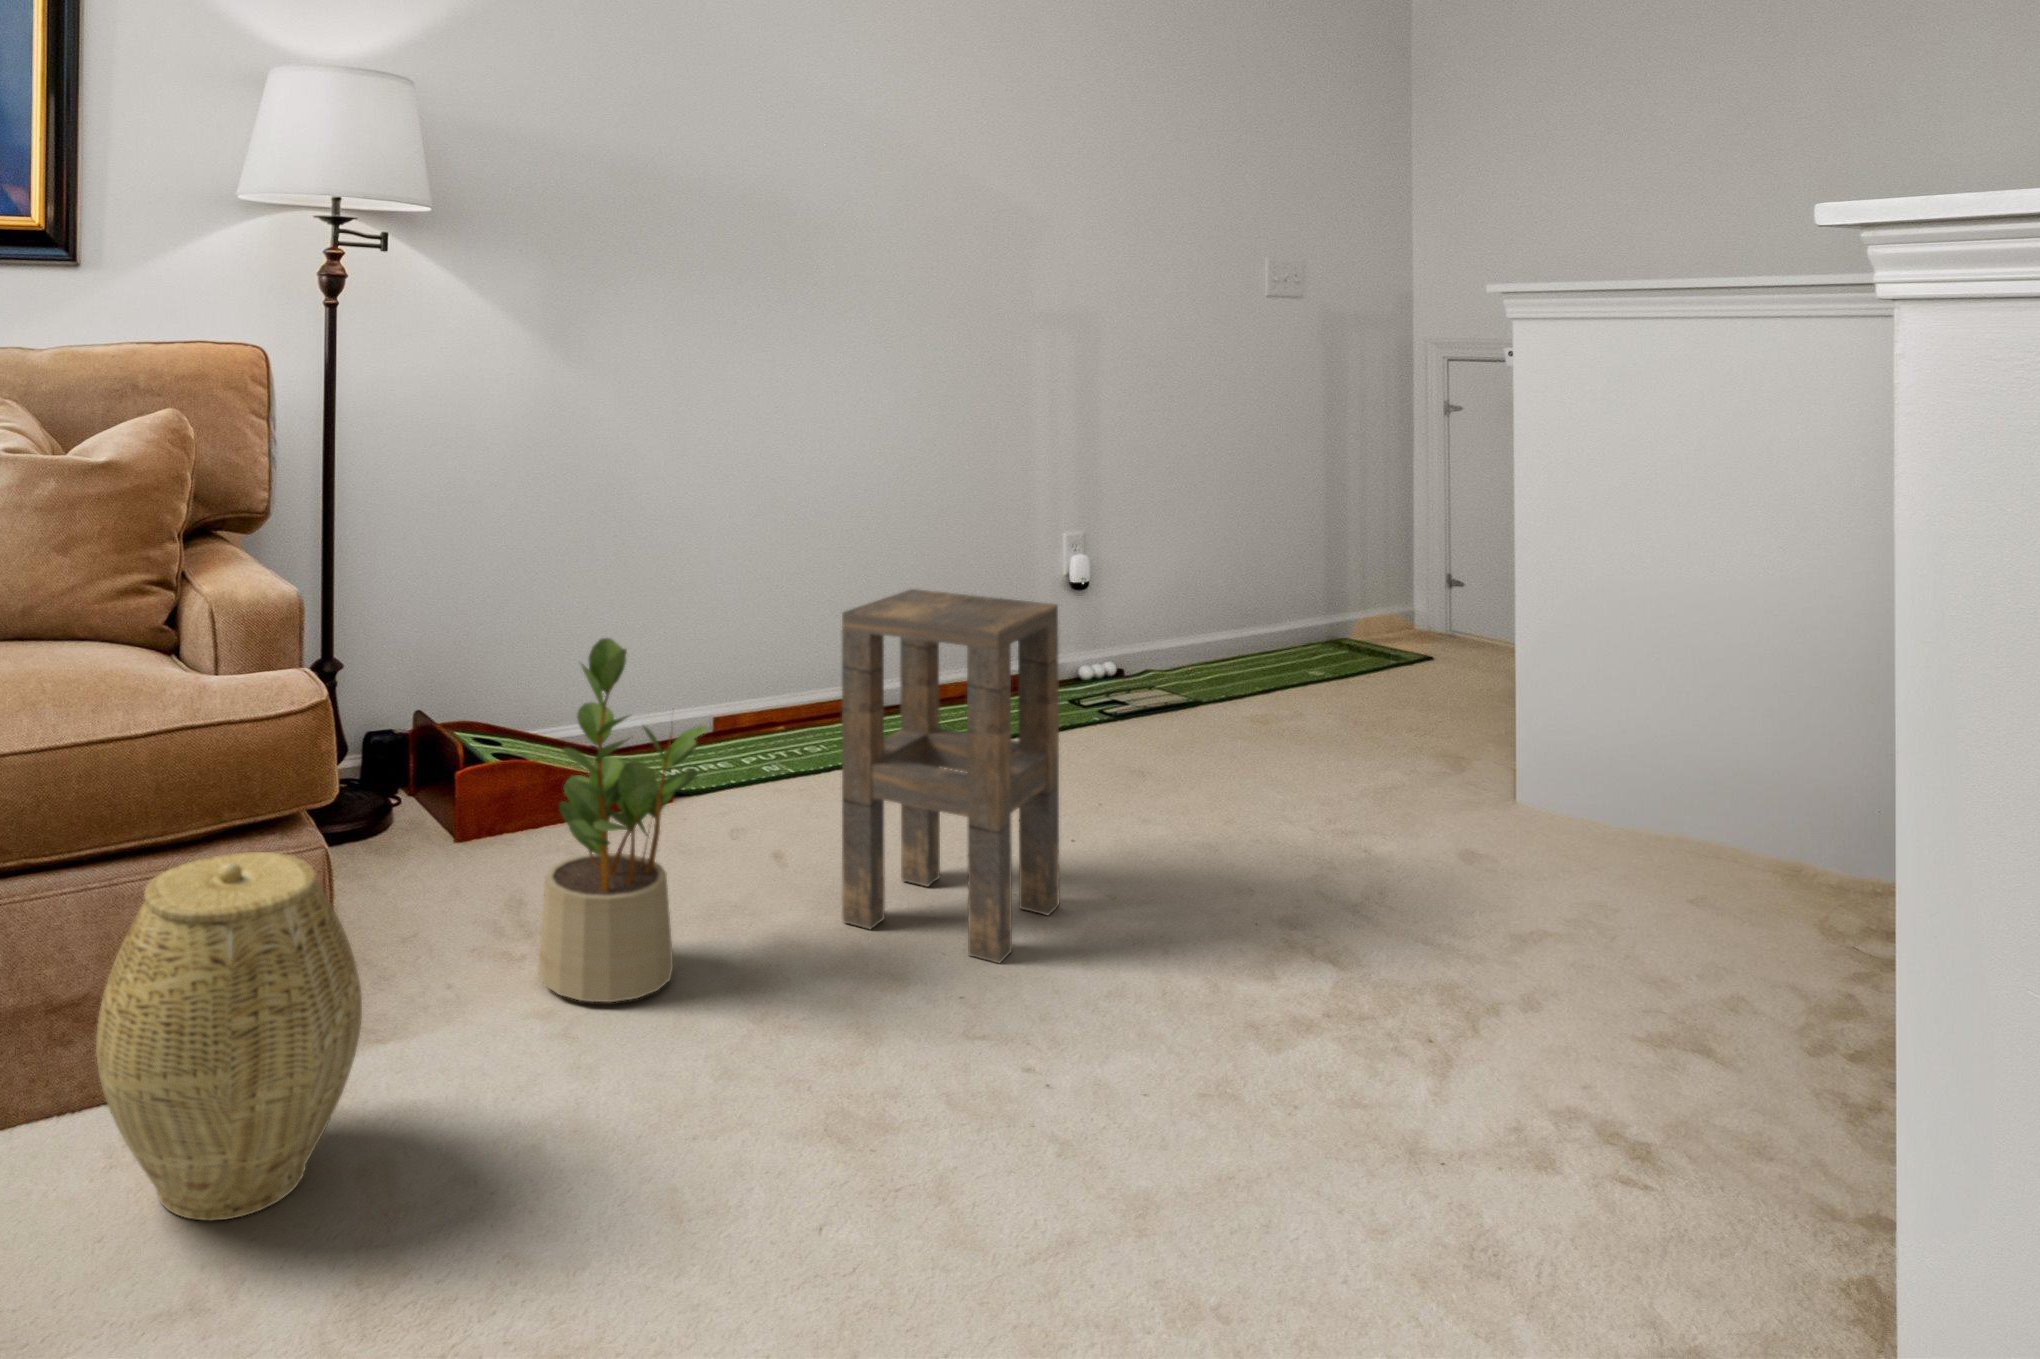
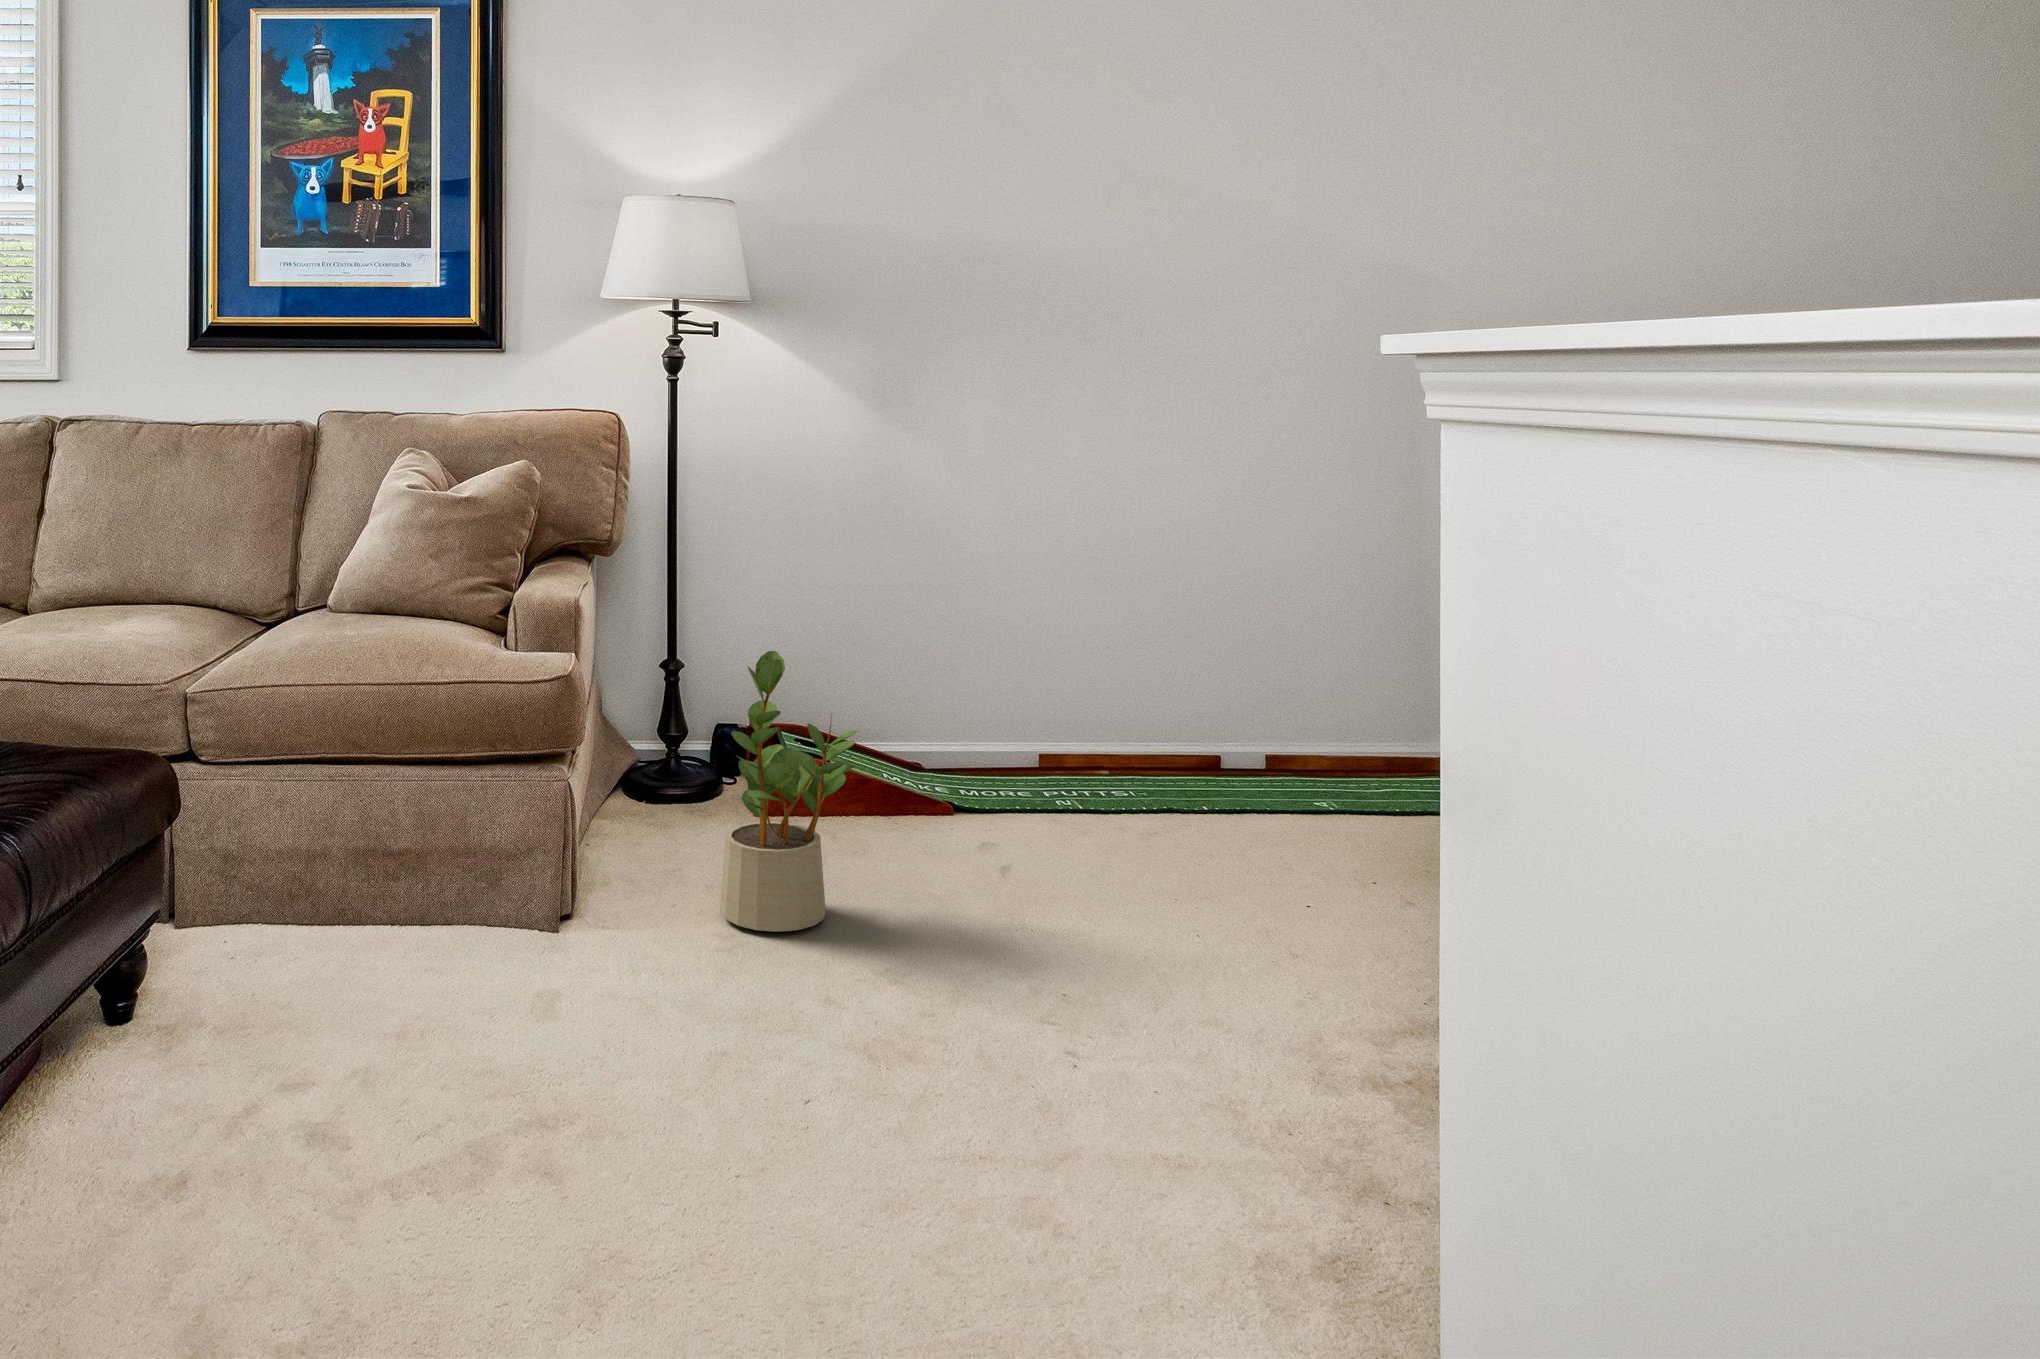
side table: present [842,589,1060,963] -> none [994,640,1206,967]
woven basket: present [96,852,362,1221] -> none [362,763,528,991]

